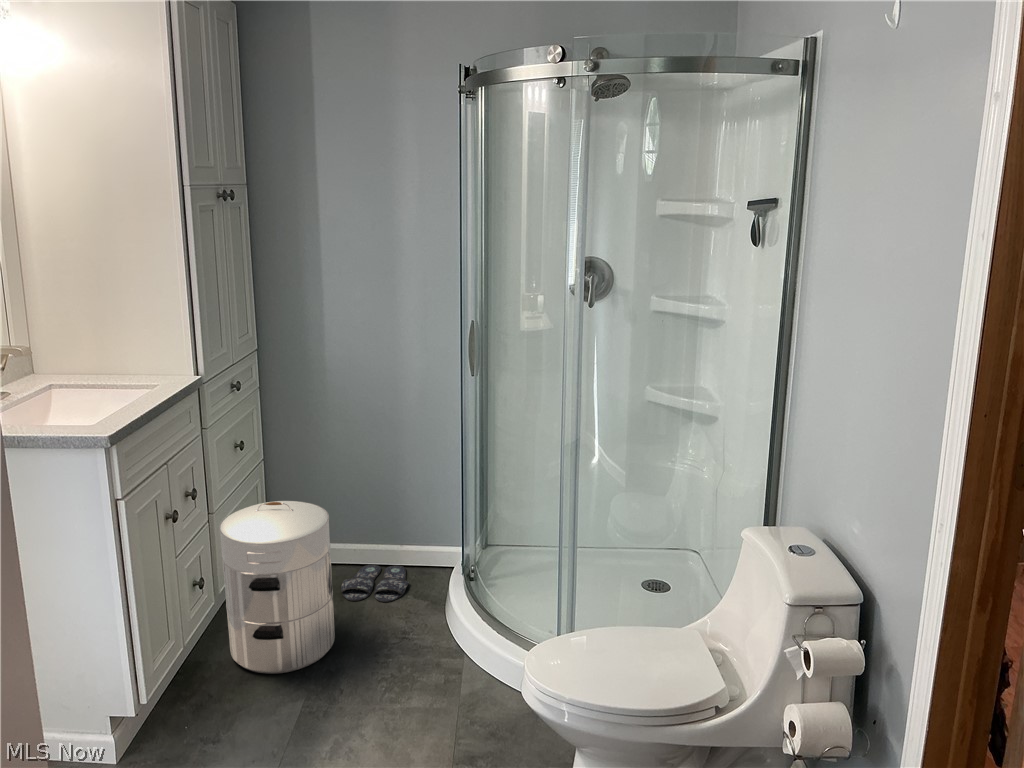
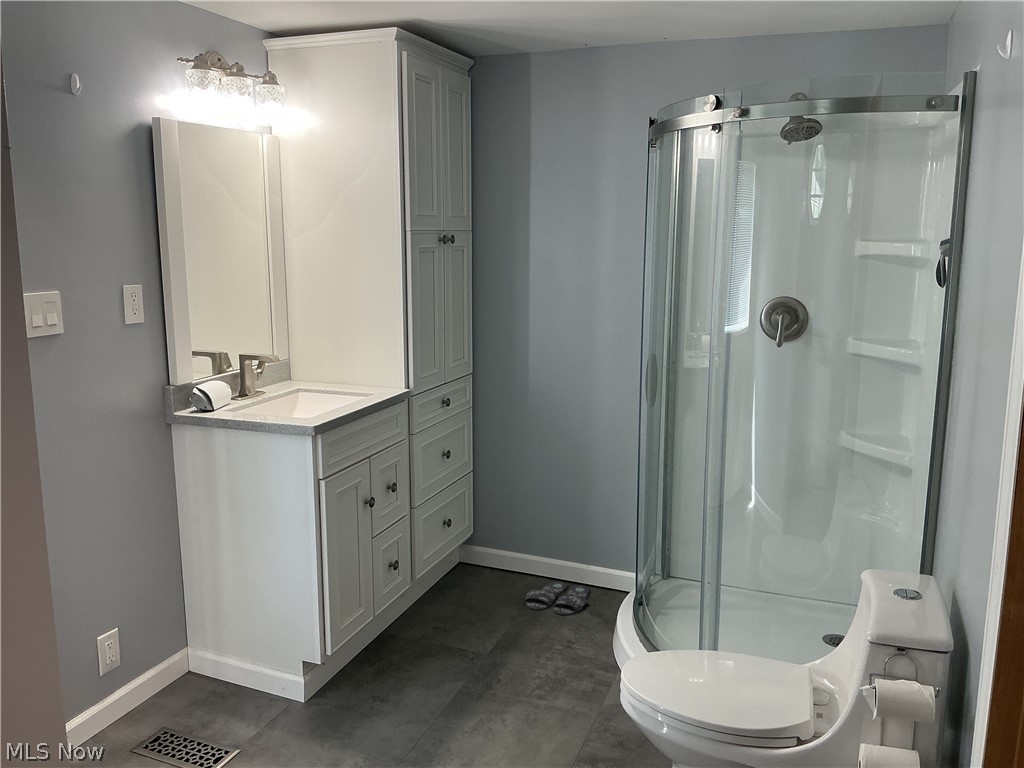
waste bin: present [219,501,335,674] -> none [412,504,506,656]

